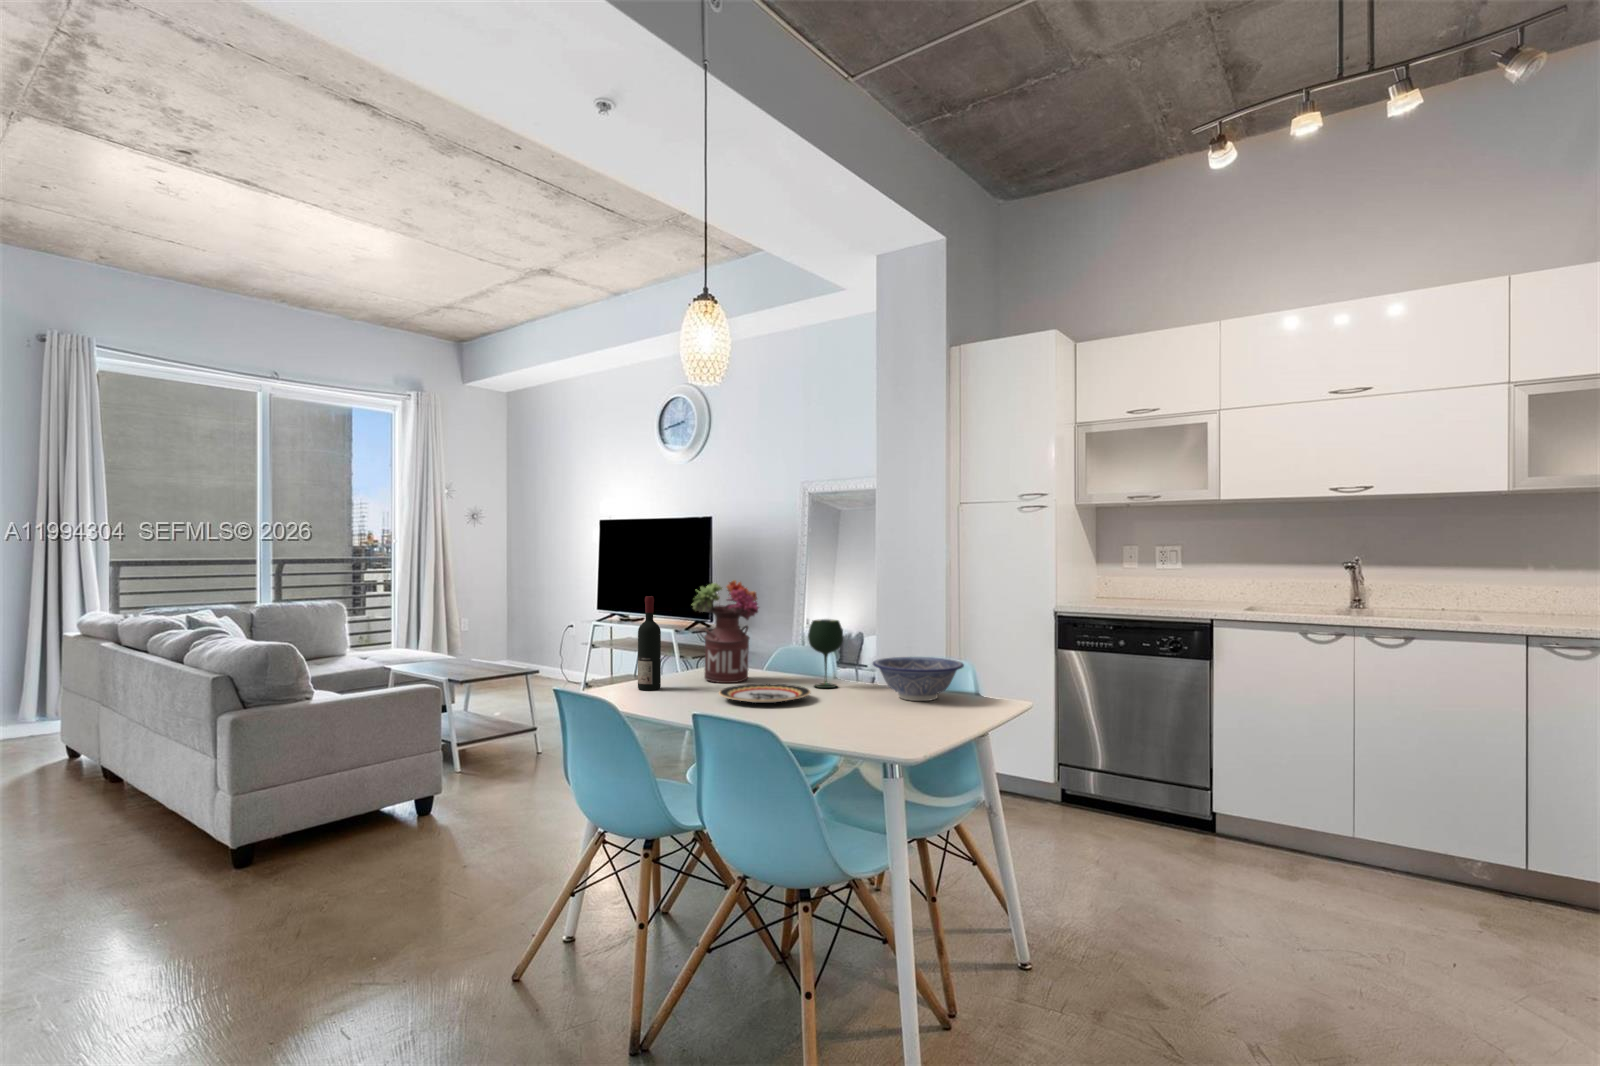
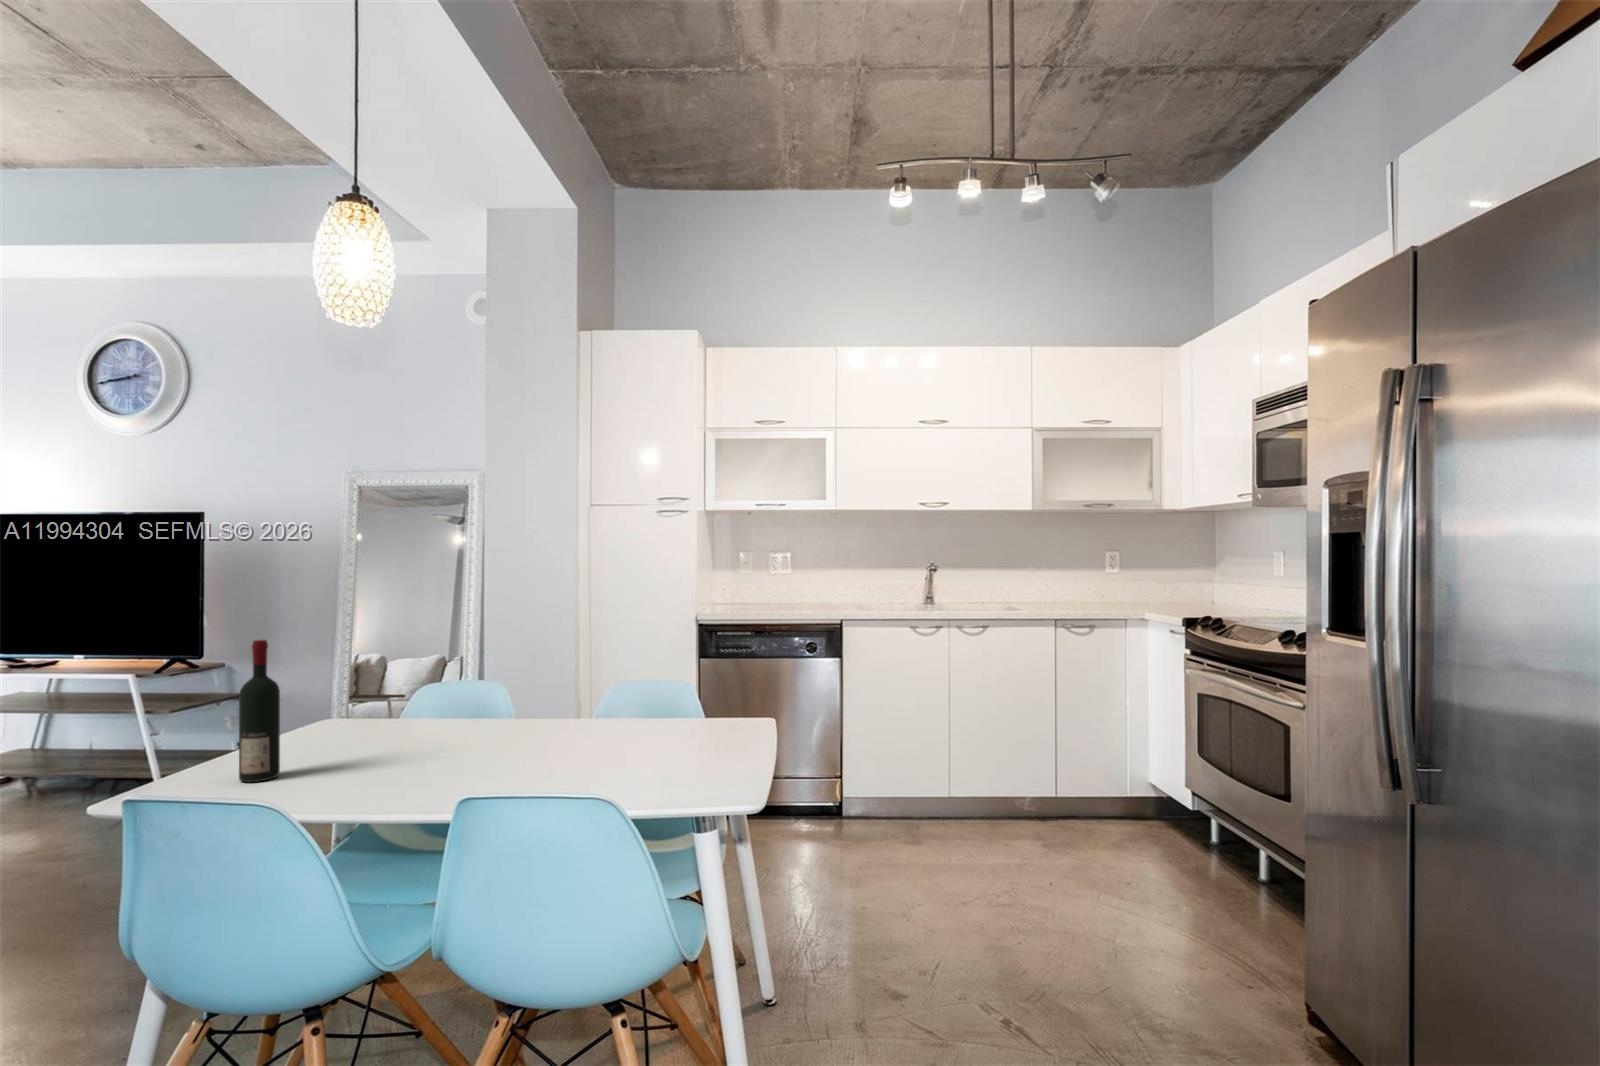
flower arrangement: present [692,580,759,683] -> none [313,607,423,752]
wine glass: present [808,619,843,688] -> none [496,651,542,739]
decorative bowl: present [873,657,964,701] -> none [594,685,701,740]
plate: present [719,684,810,703] -> none [399,741,532,776]

